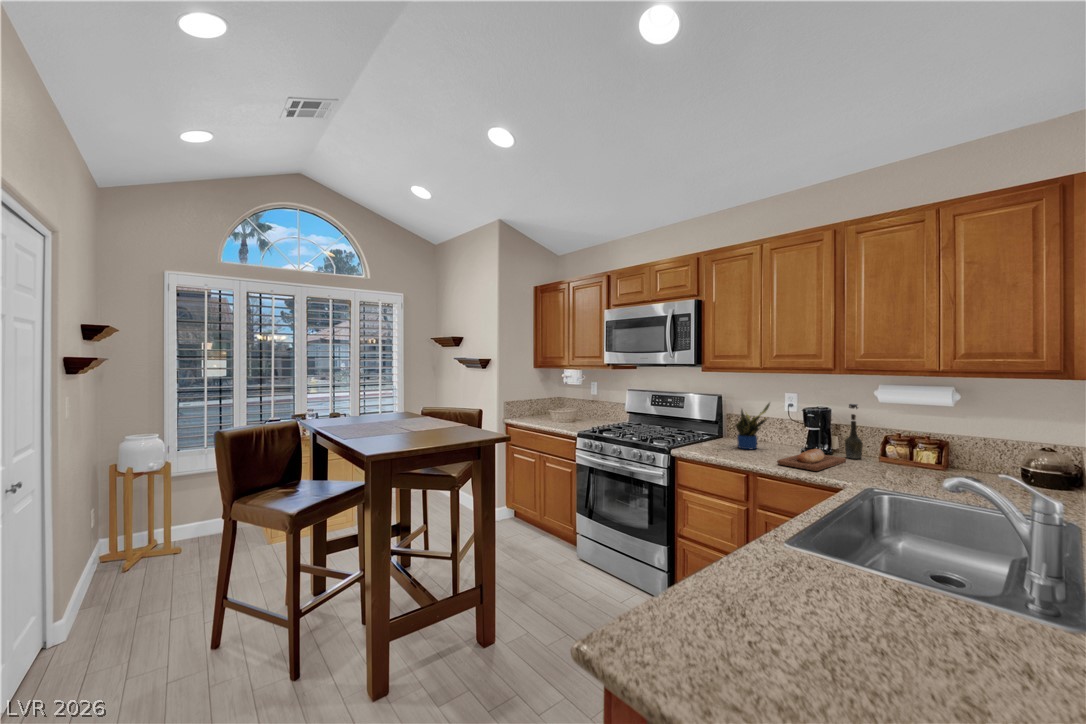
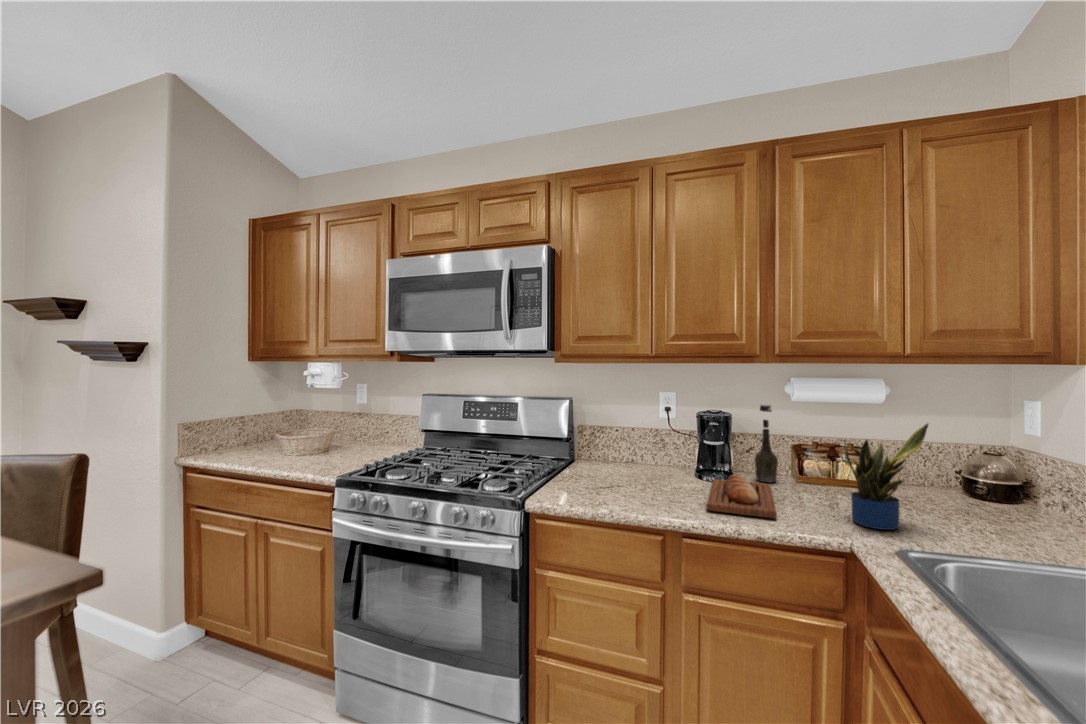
potted plant: present [735,403,770,449] -> present [845,424,928,530]

